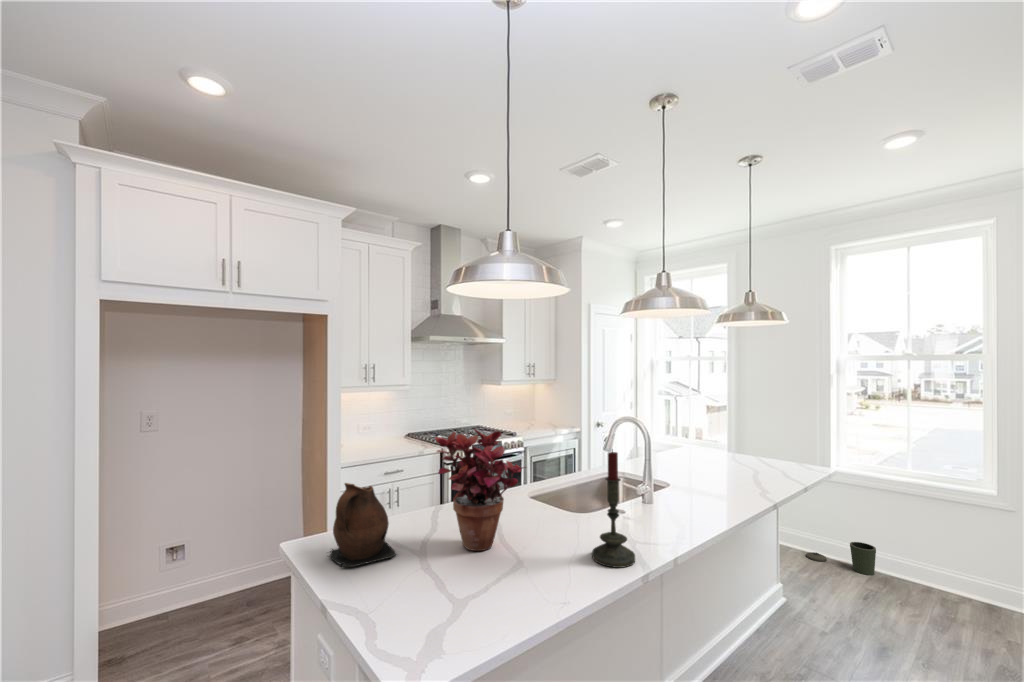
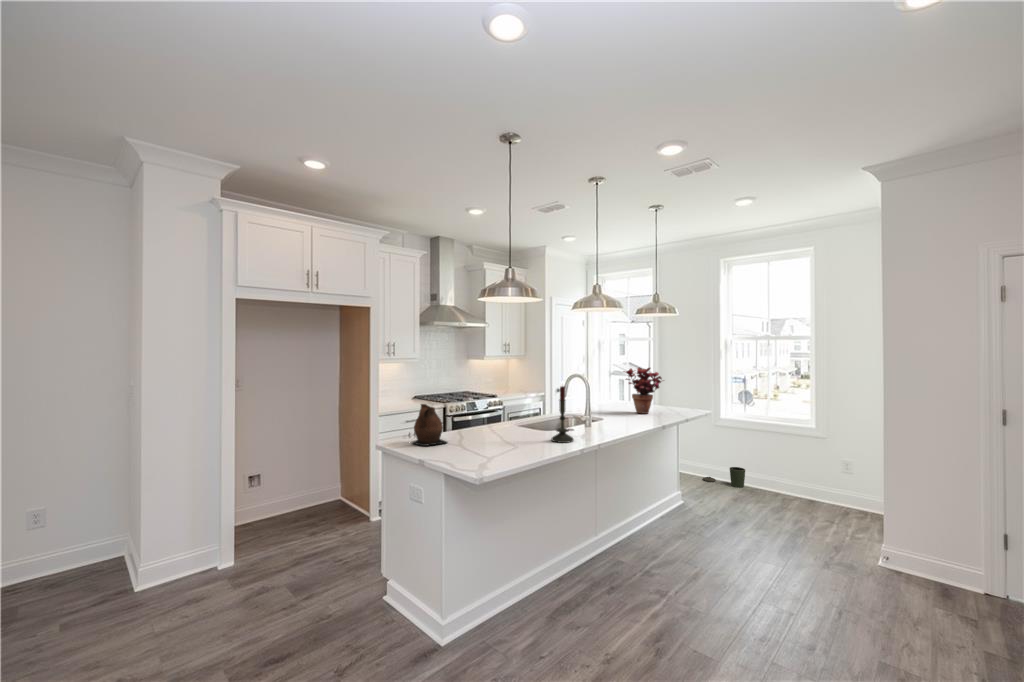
potted plant: present [435,429,525,551] -> present [624,367,662,414]

